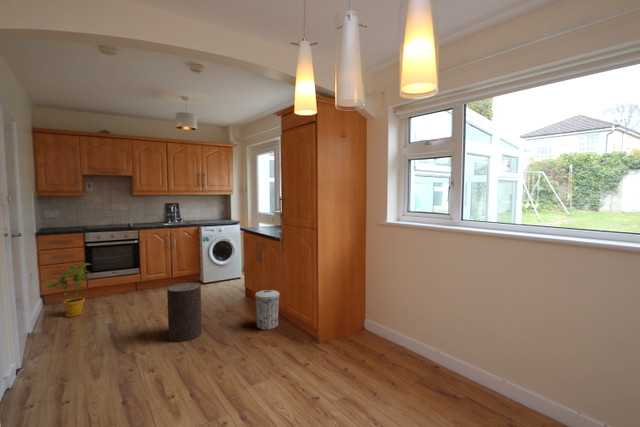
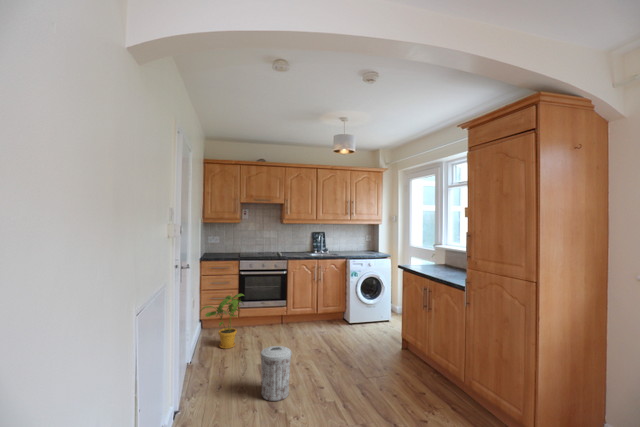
stool: present [167,283,202,342] -> none [321,332,360,410]
trash can: present [255,290,279,330] -> present [260,346,292,401]

